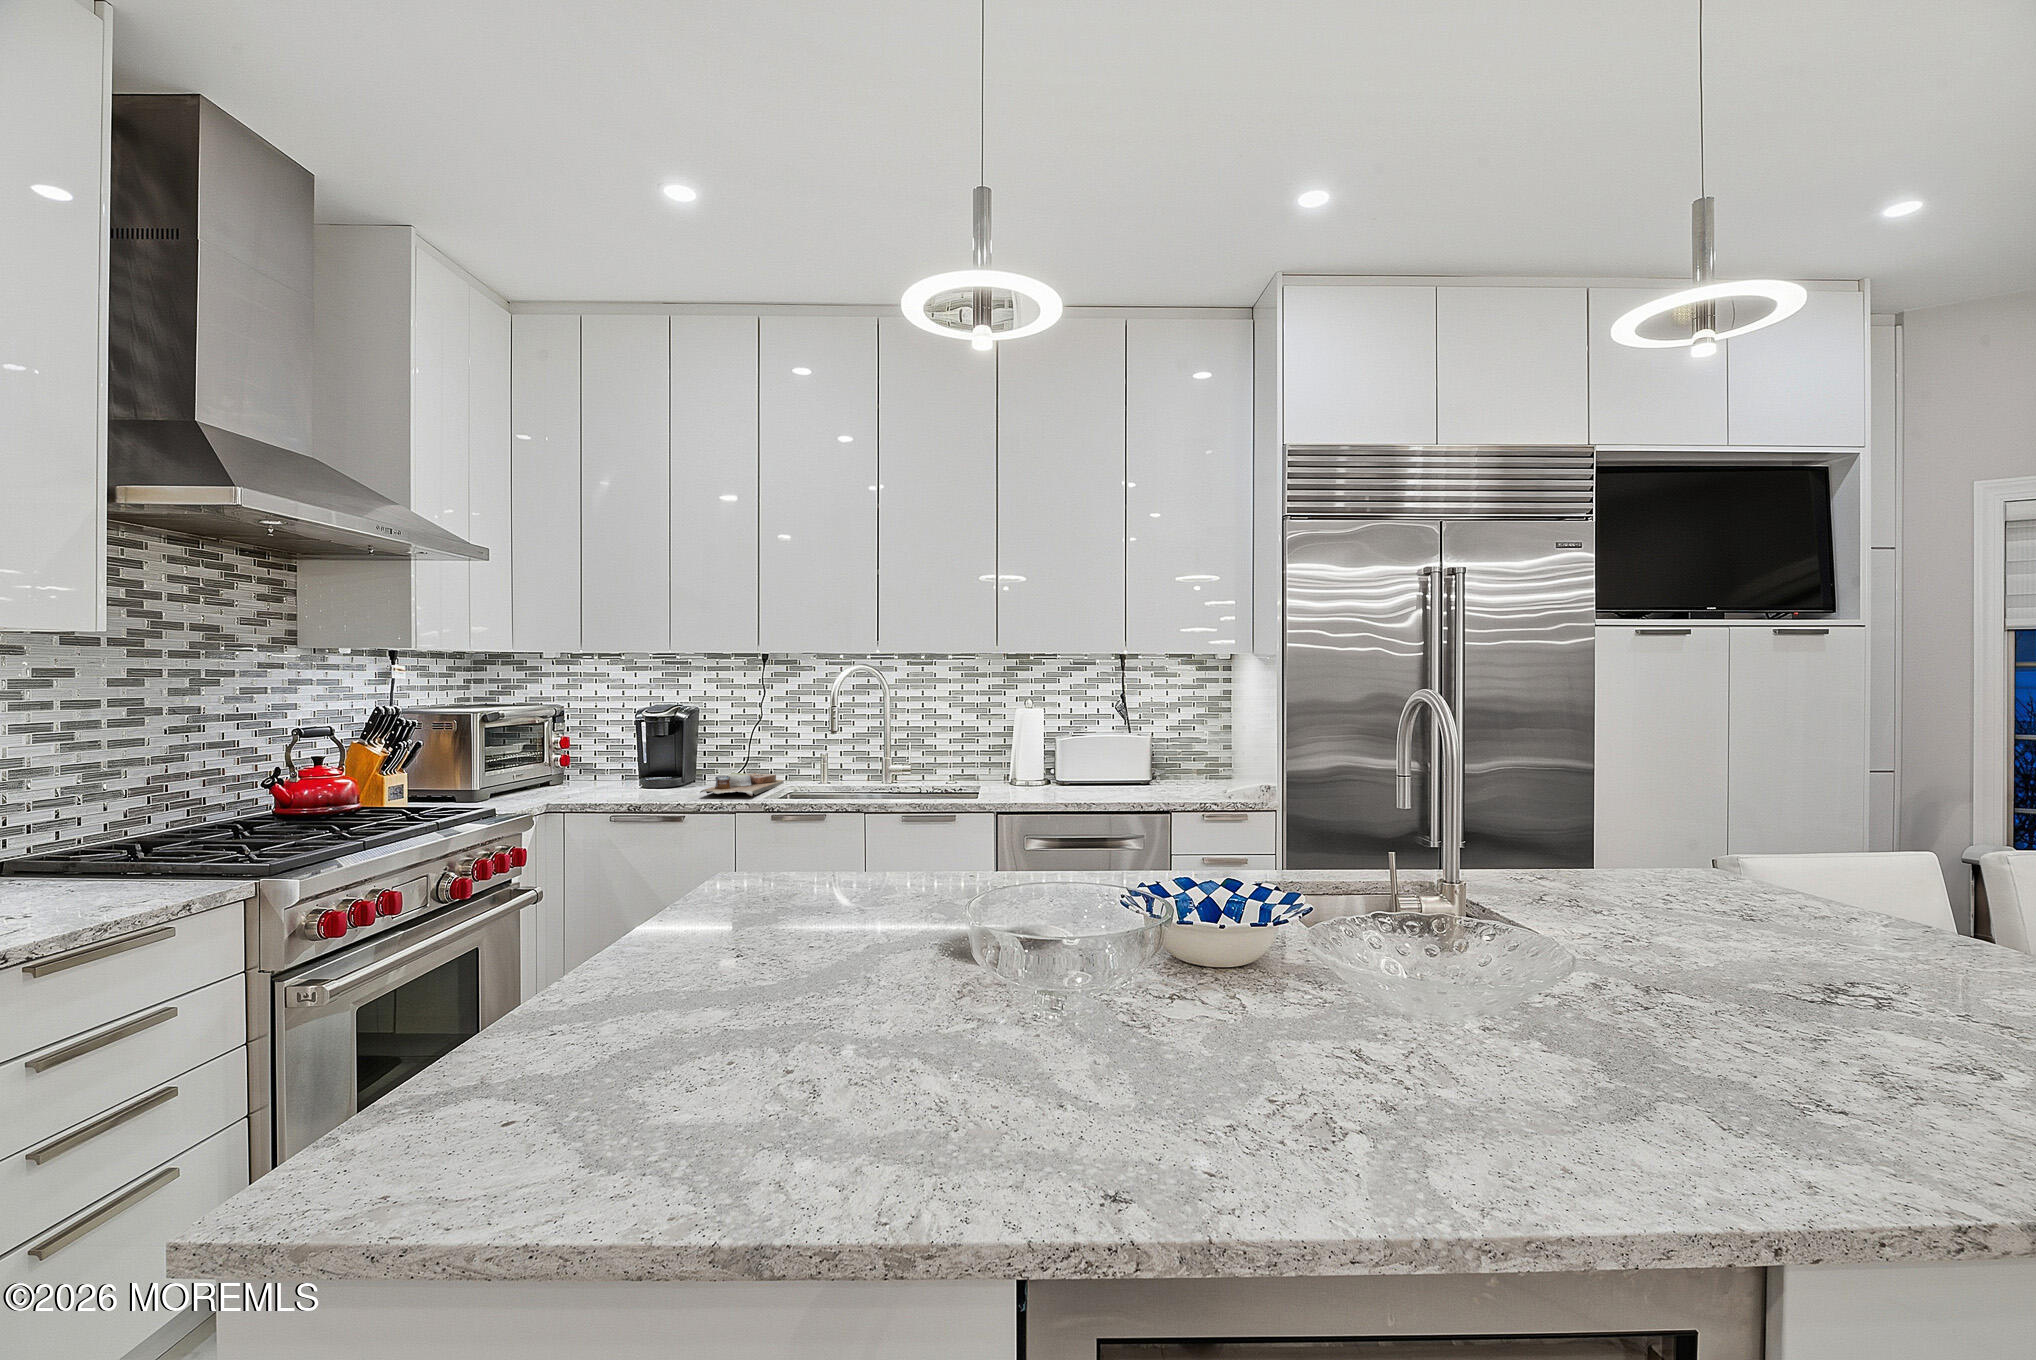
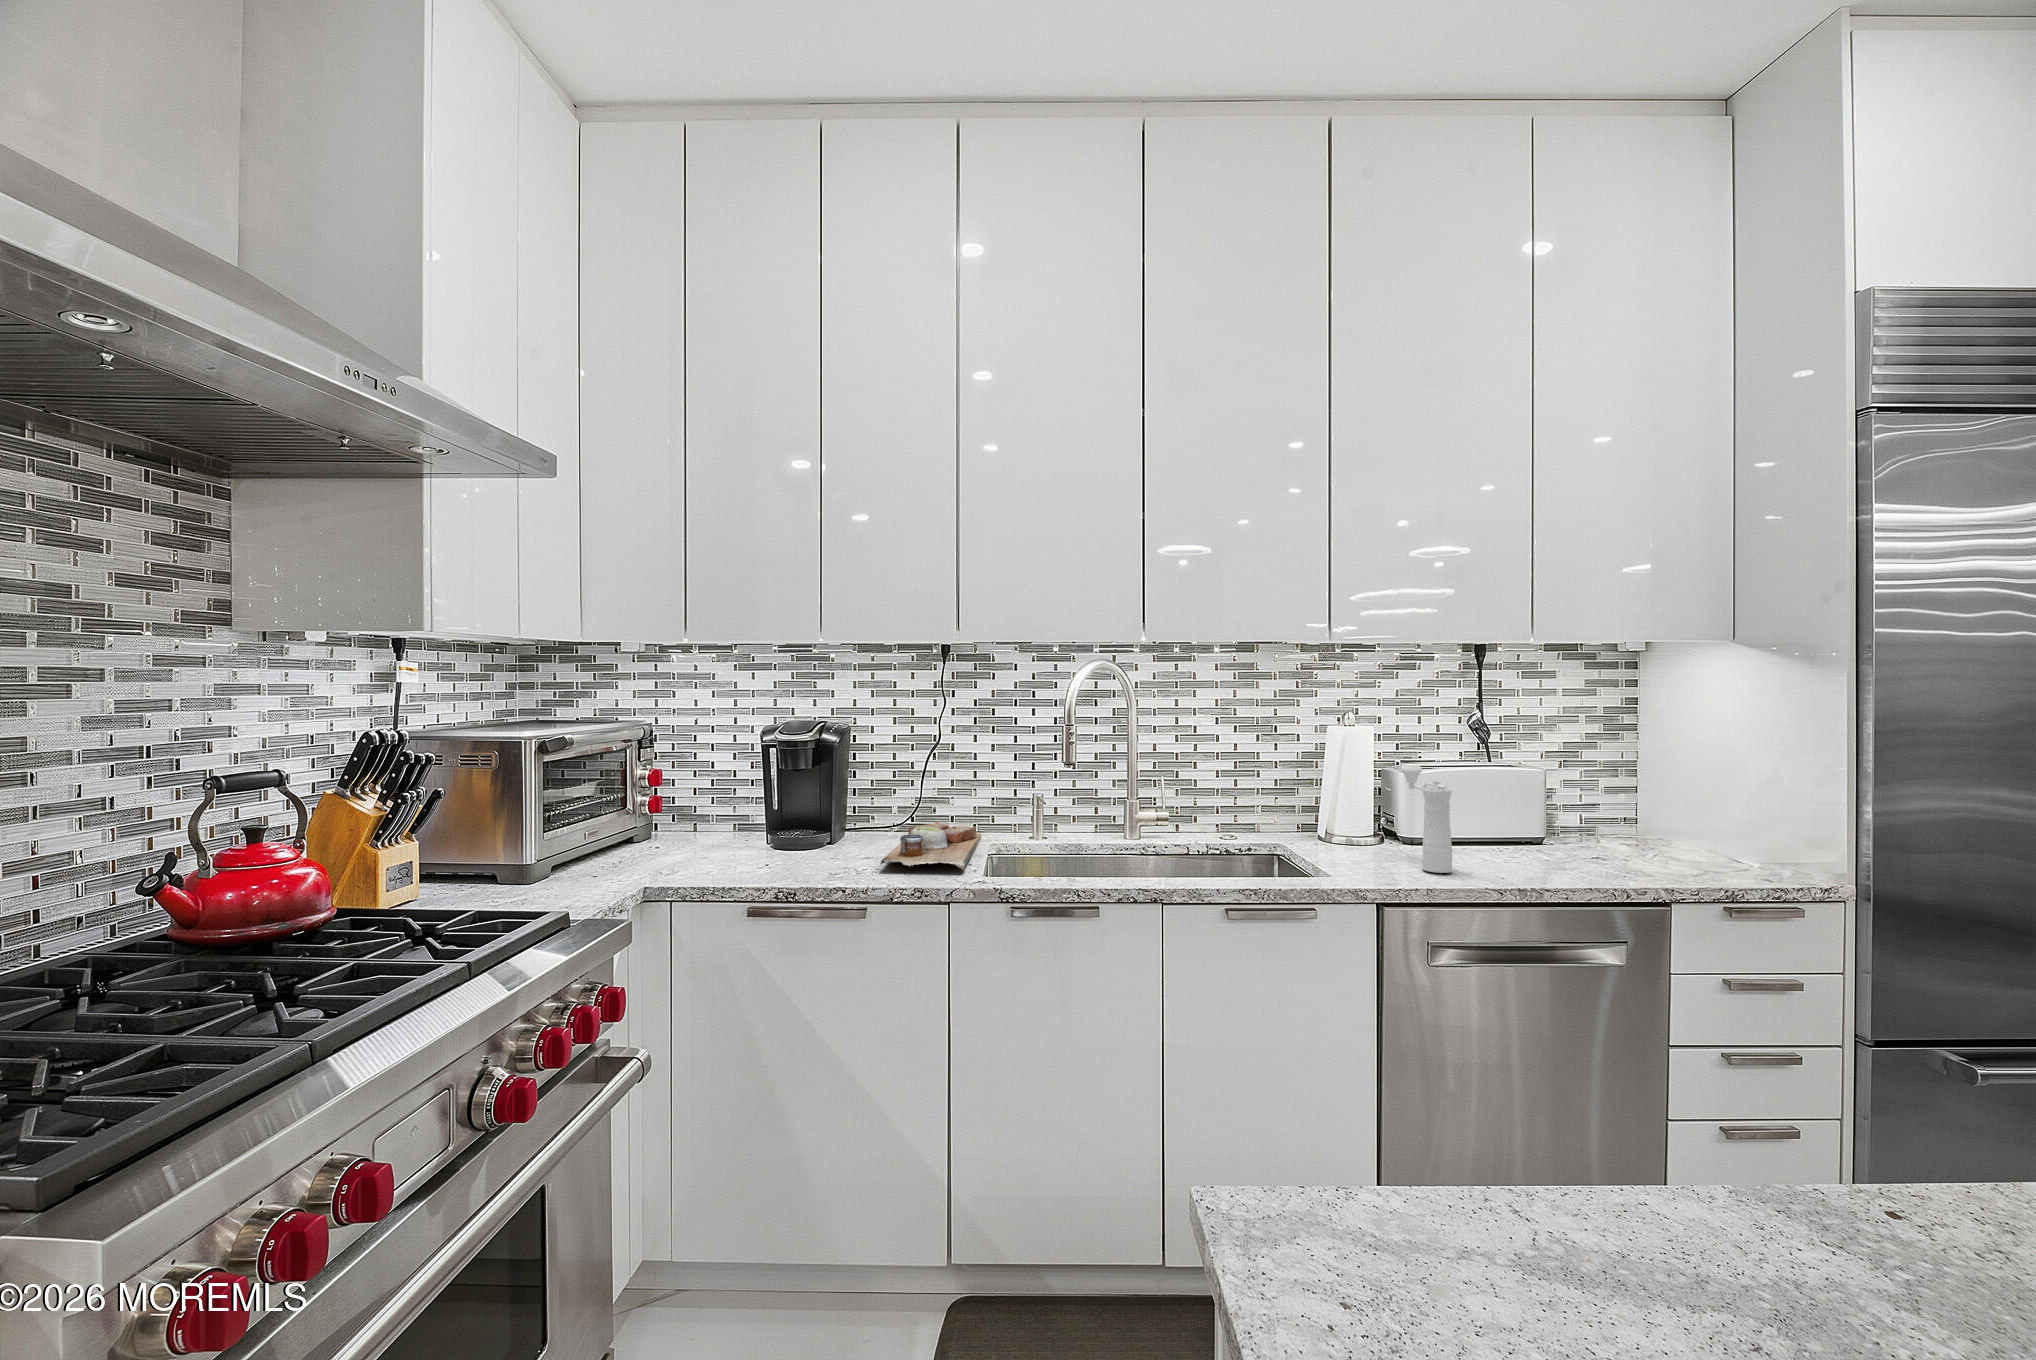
pepper mill: none [1042,731,1059,797] -> present [1401,764,1452,873]

